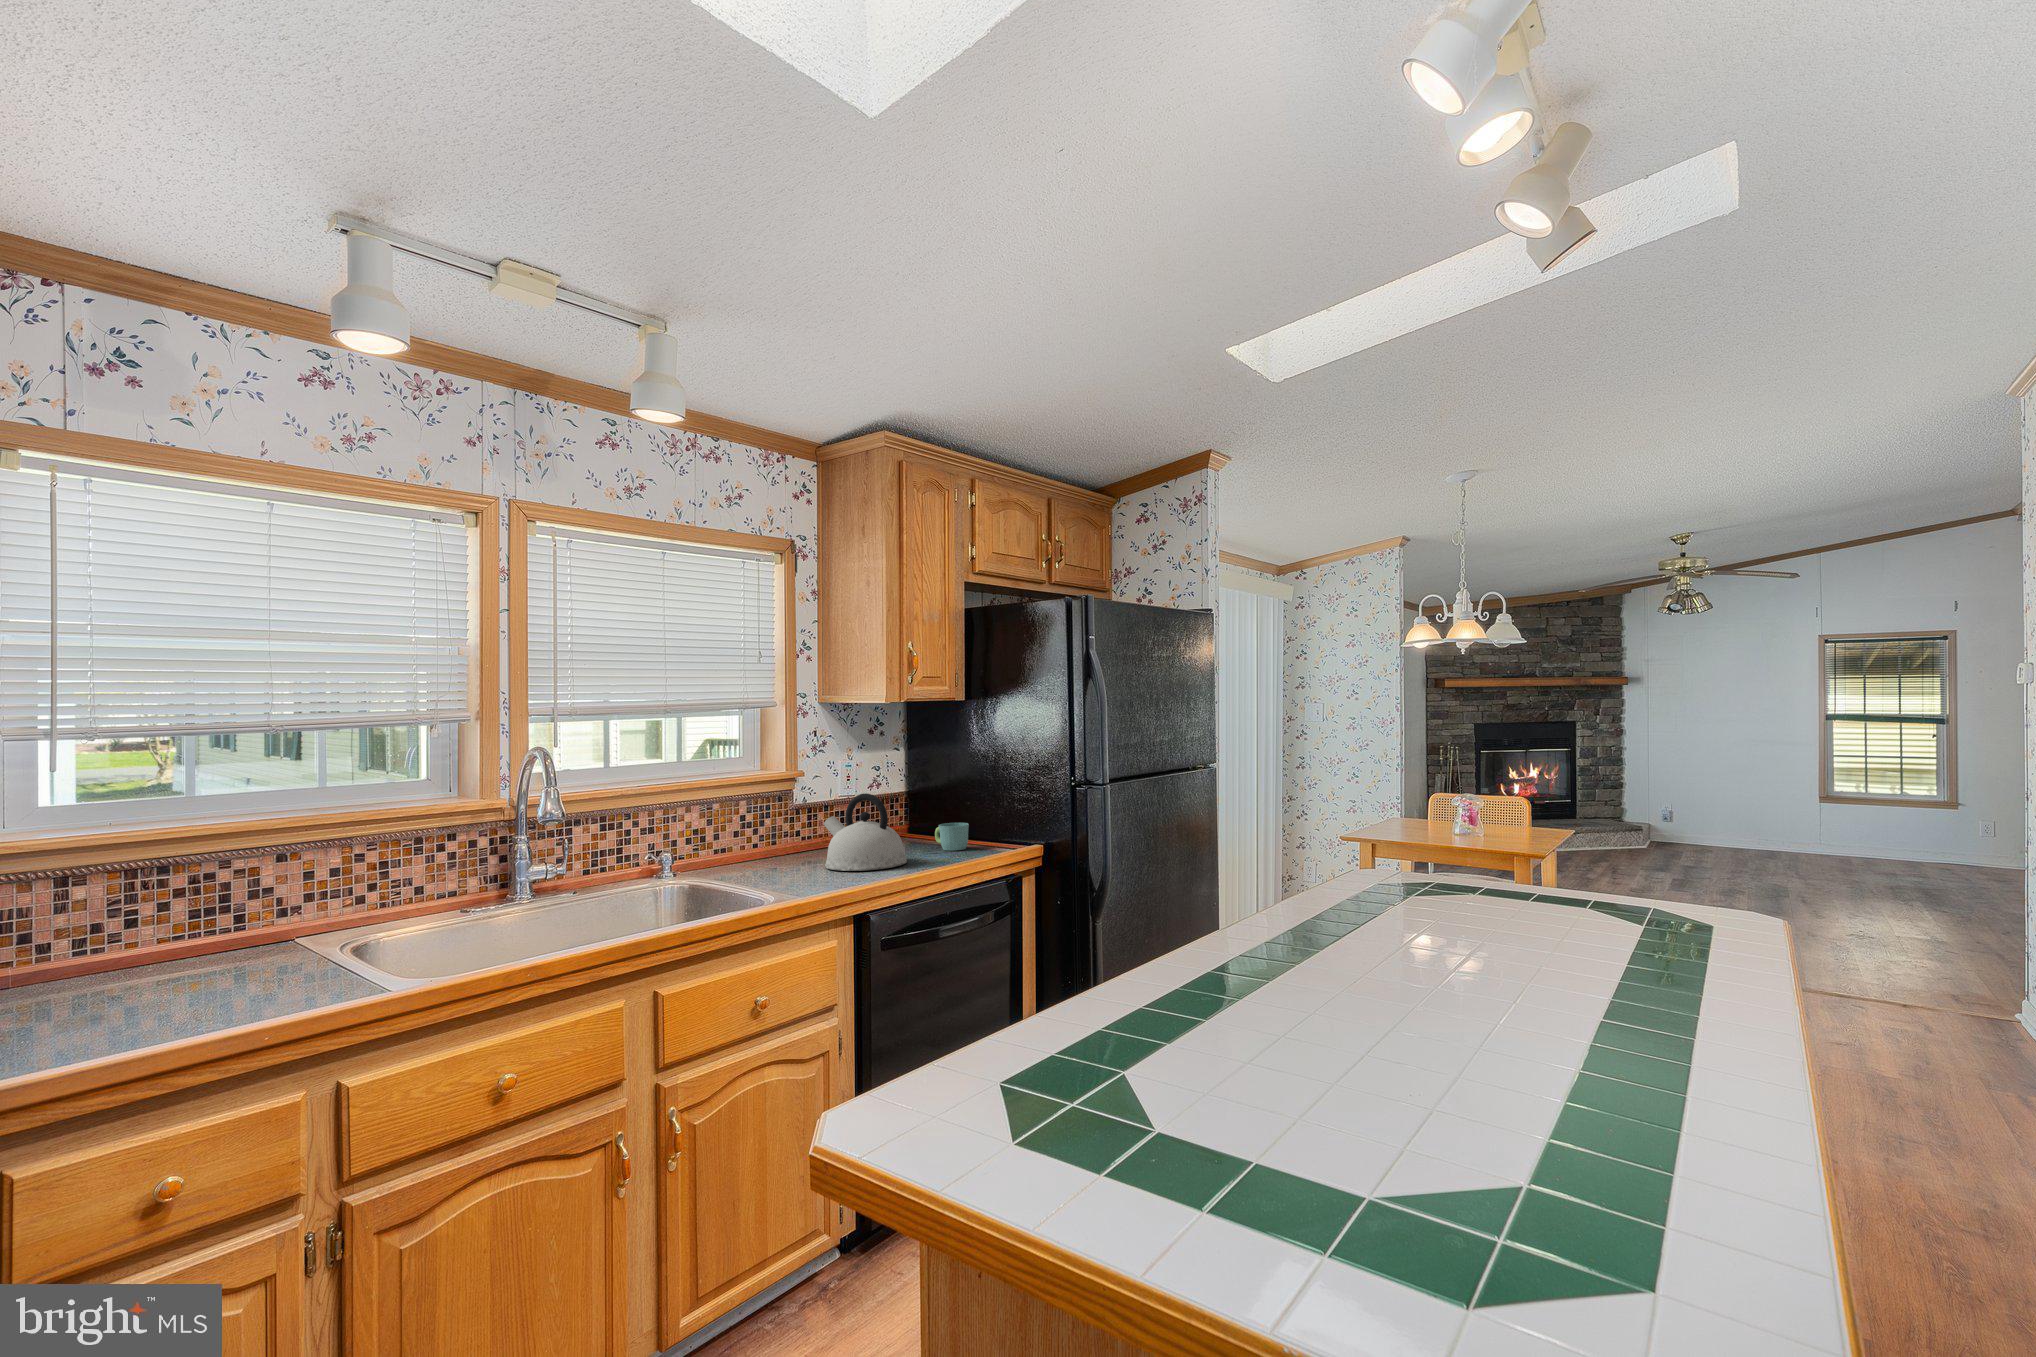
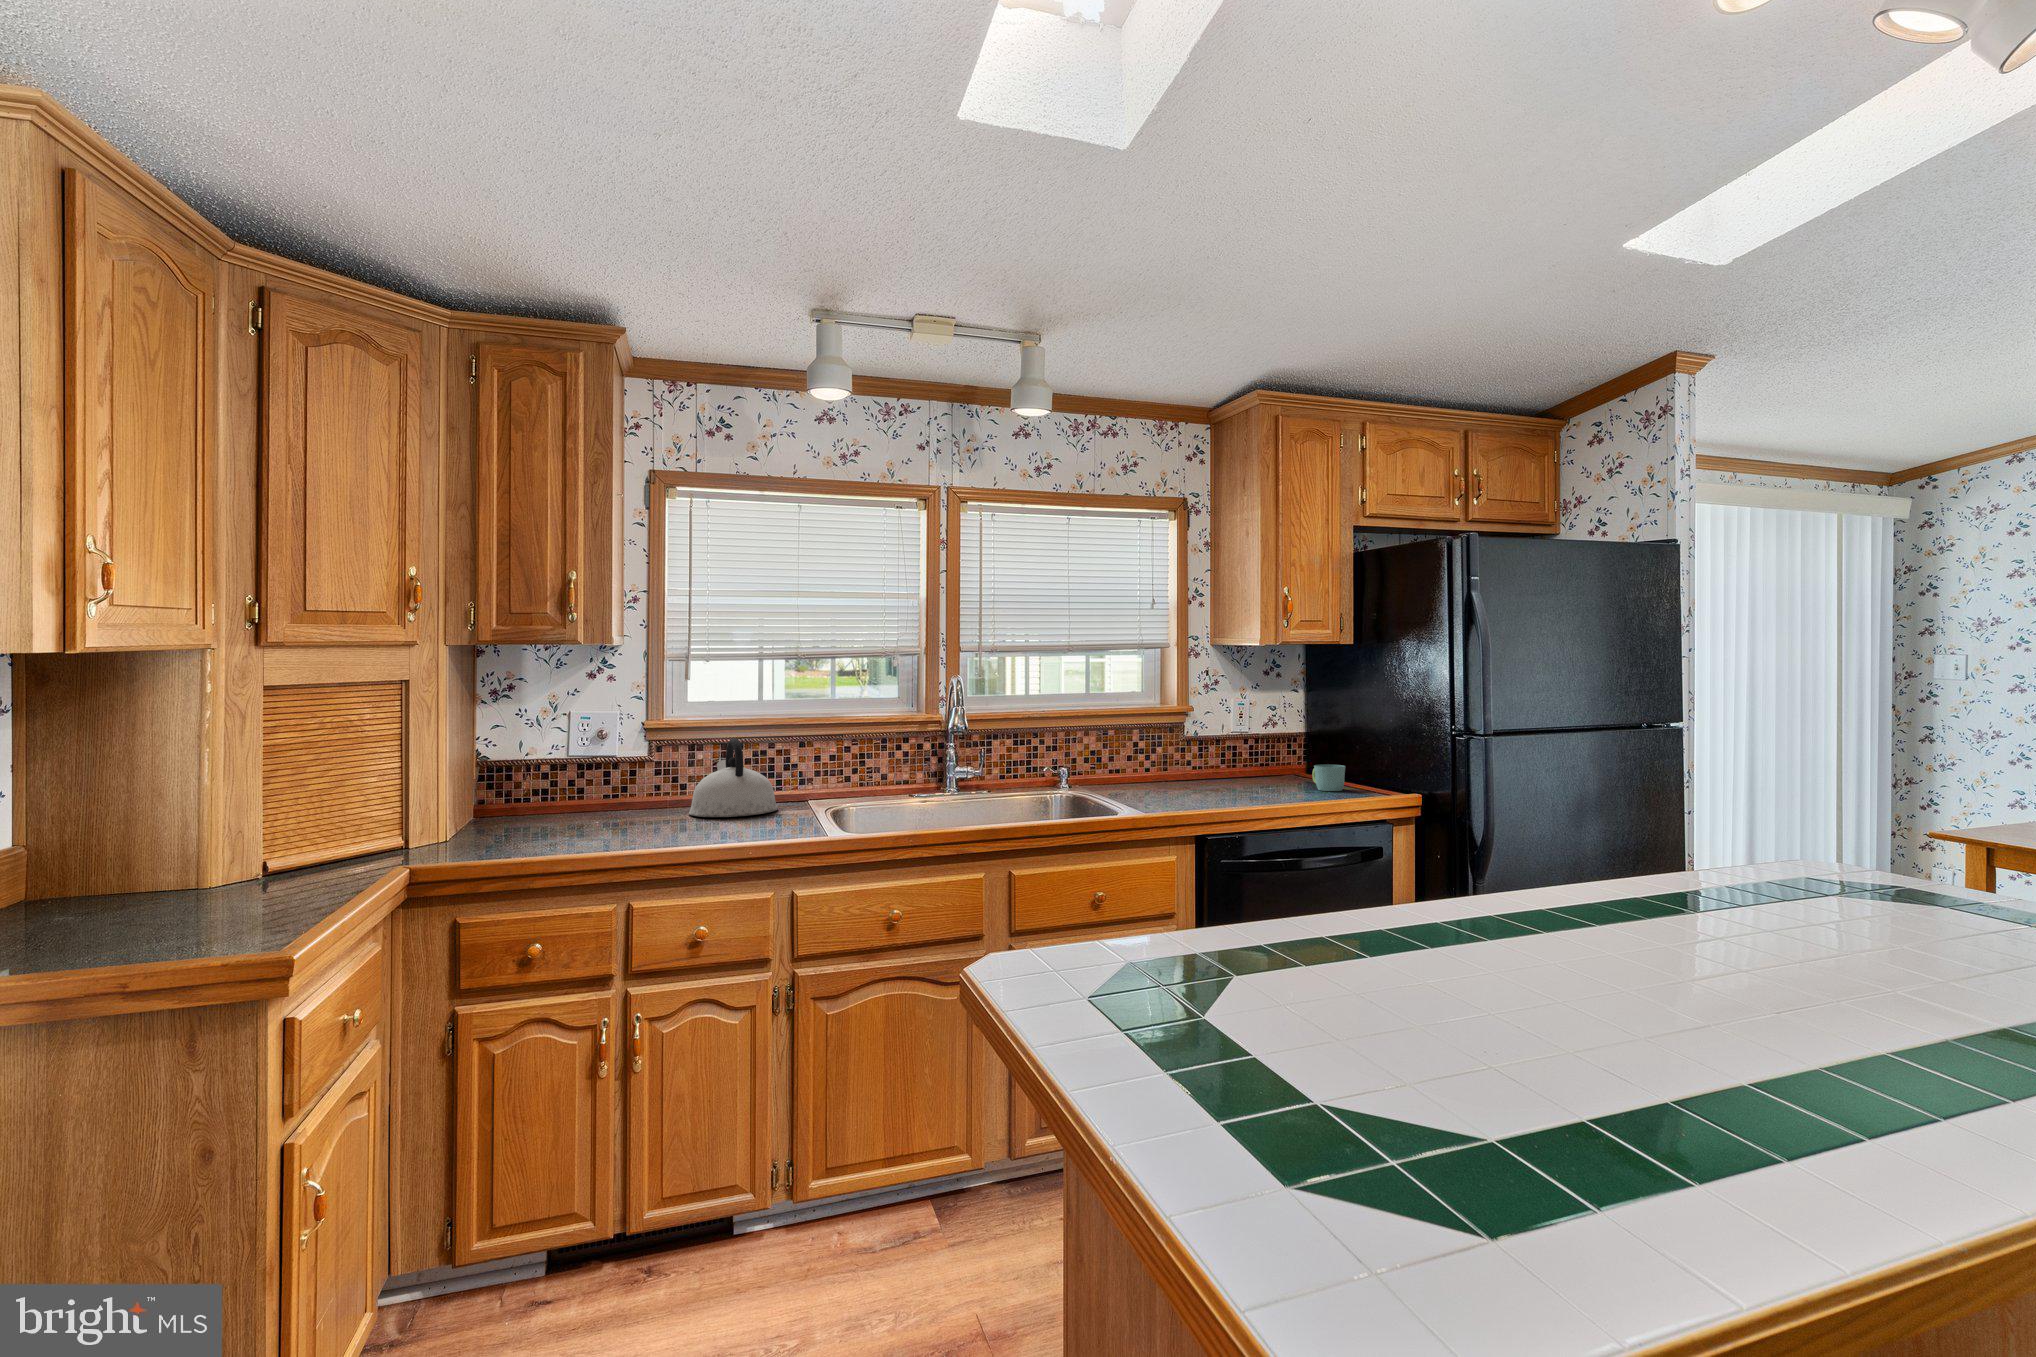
kettle: present [824,793,907,871] -> present [689,738,778,817]

